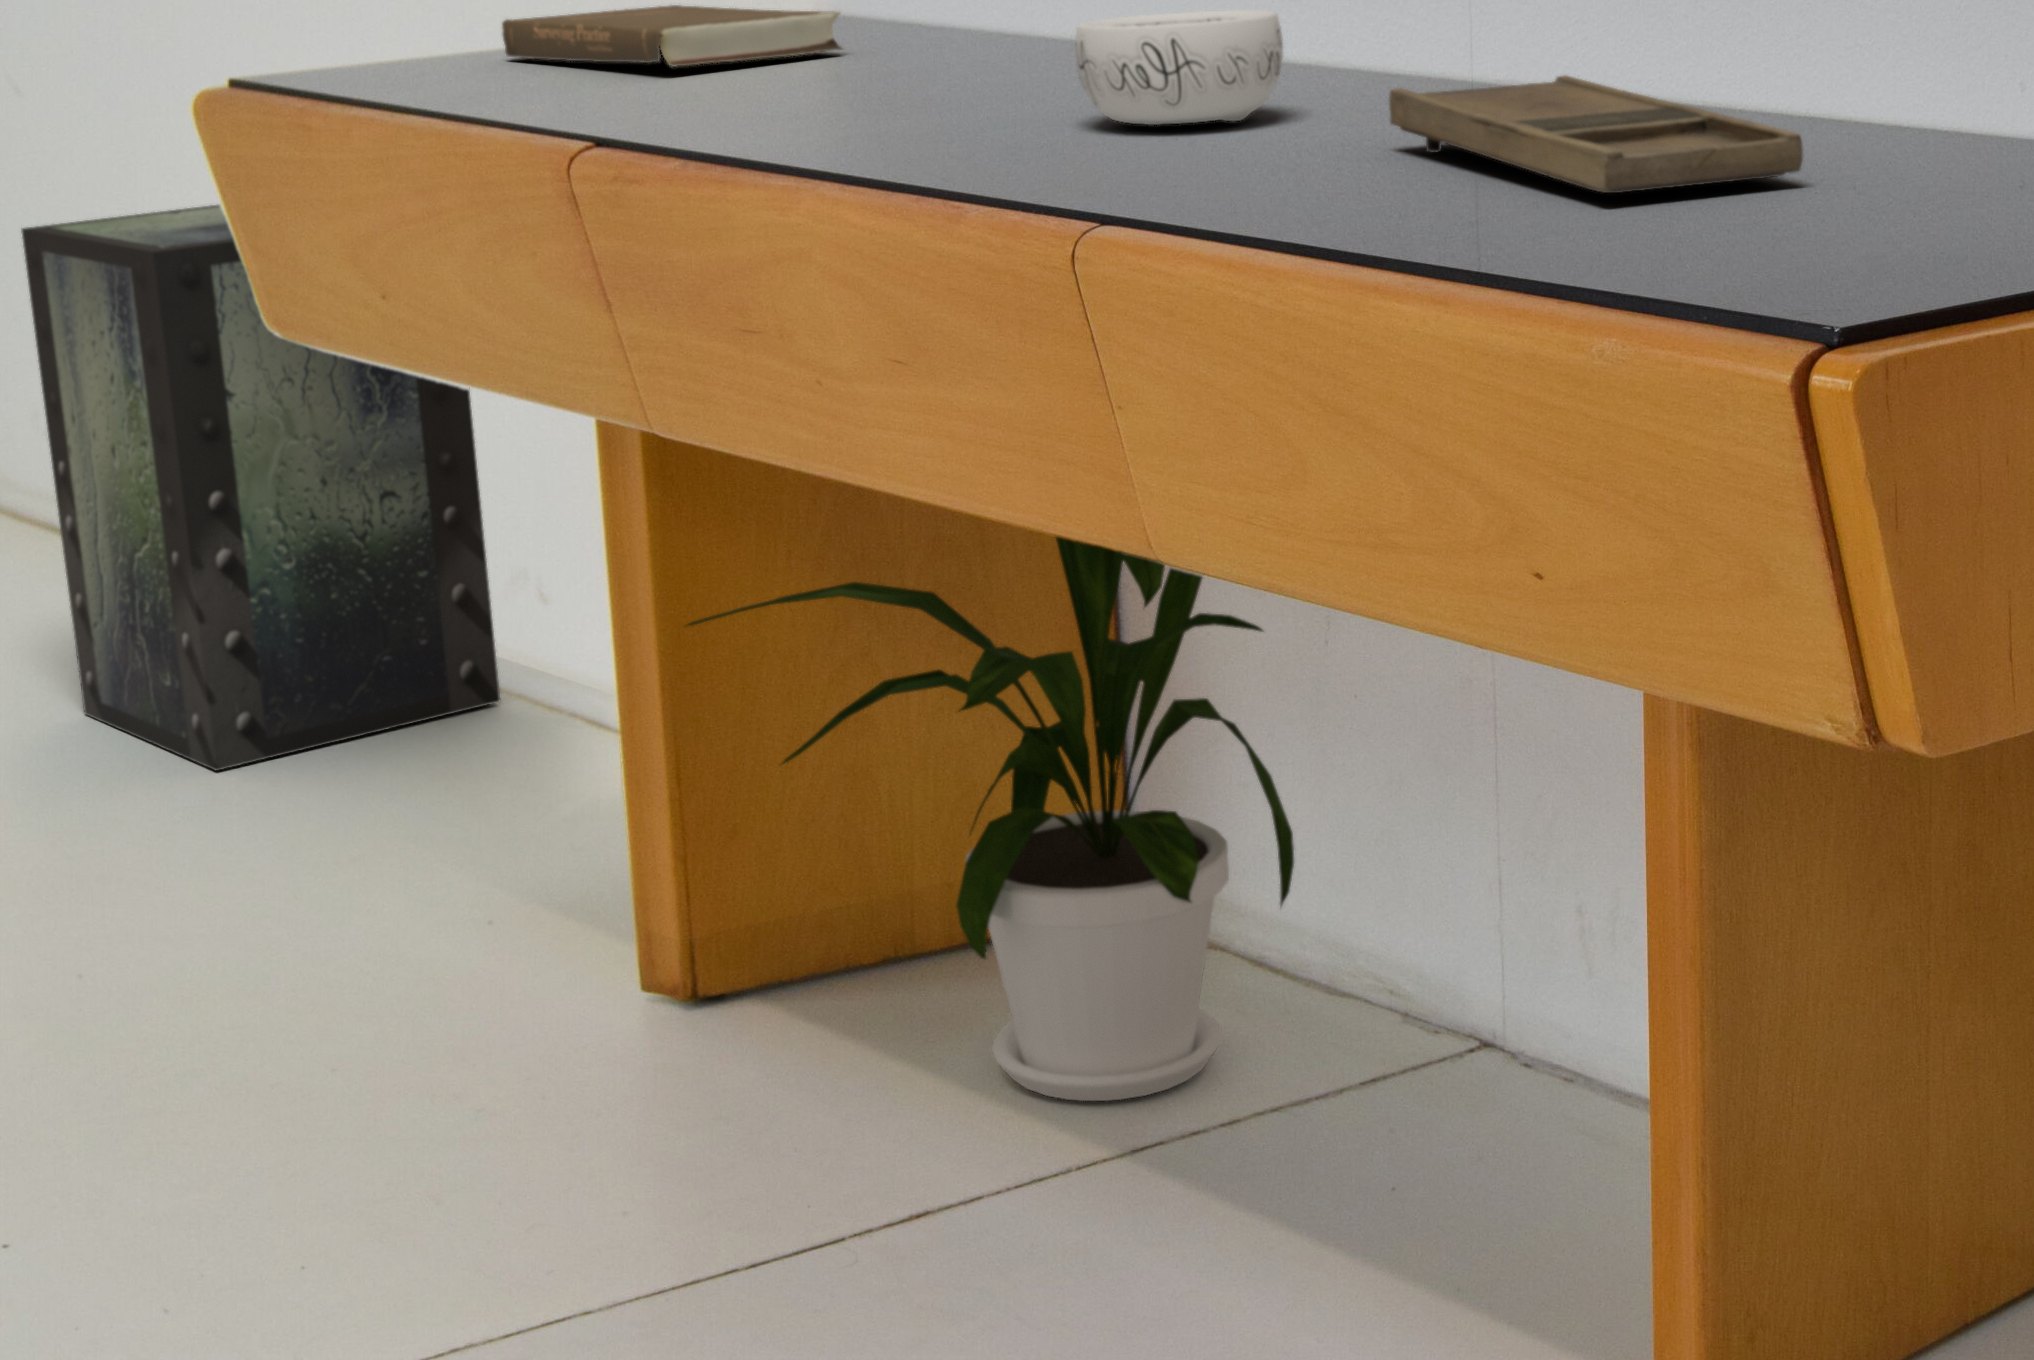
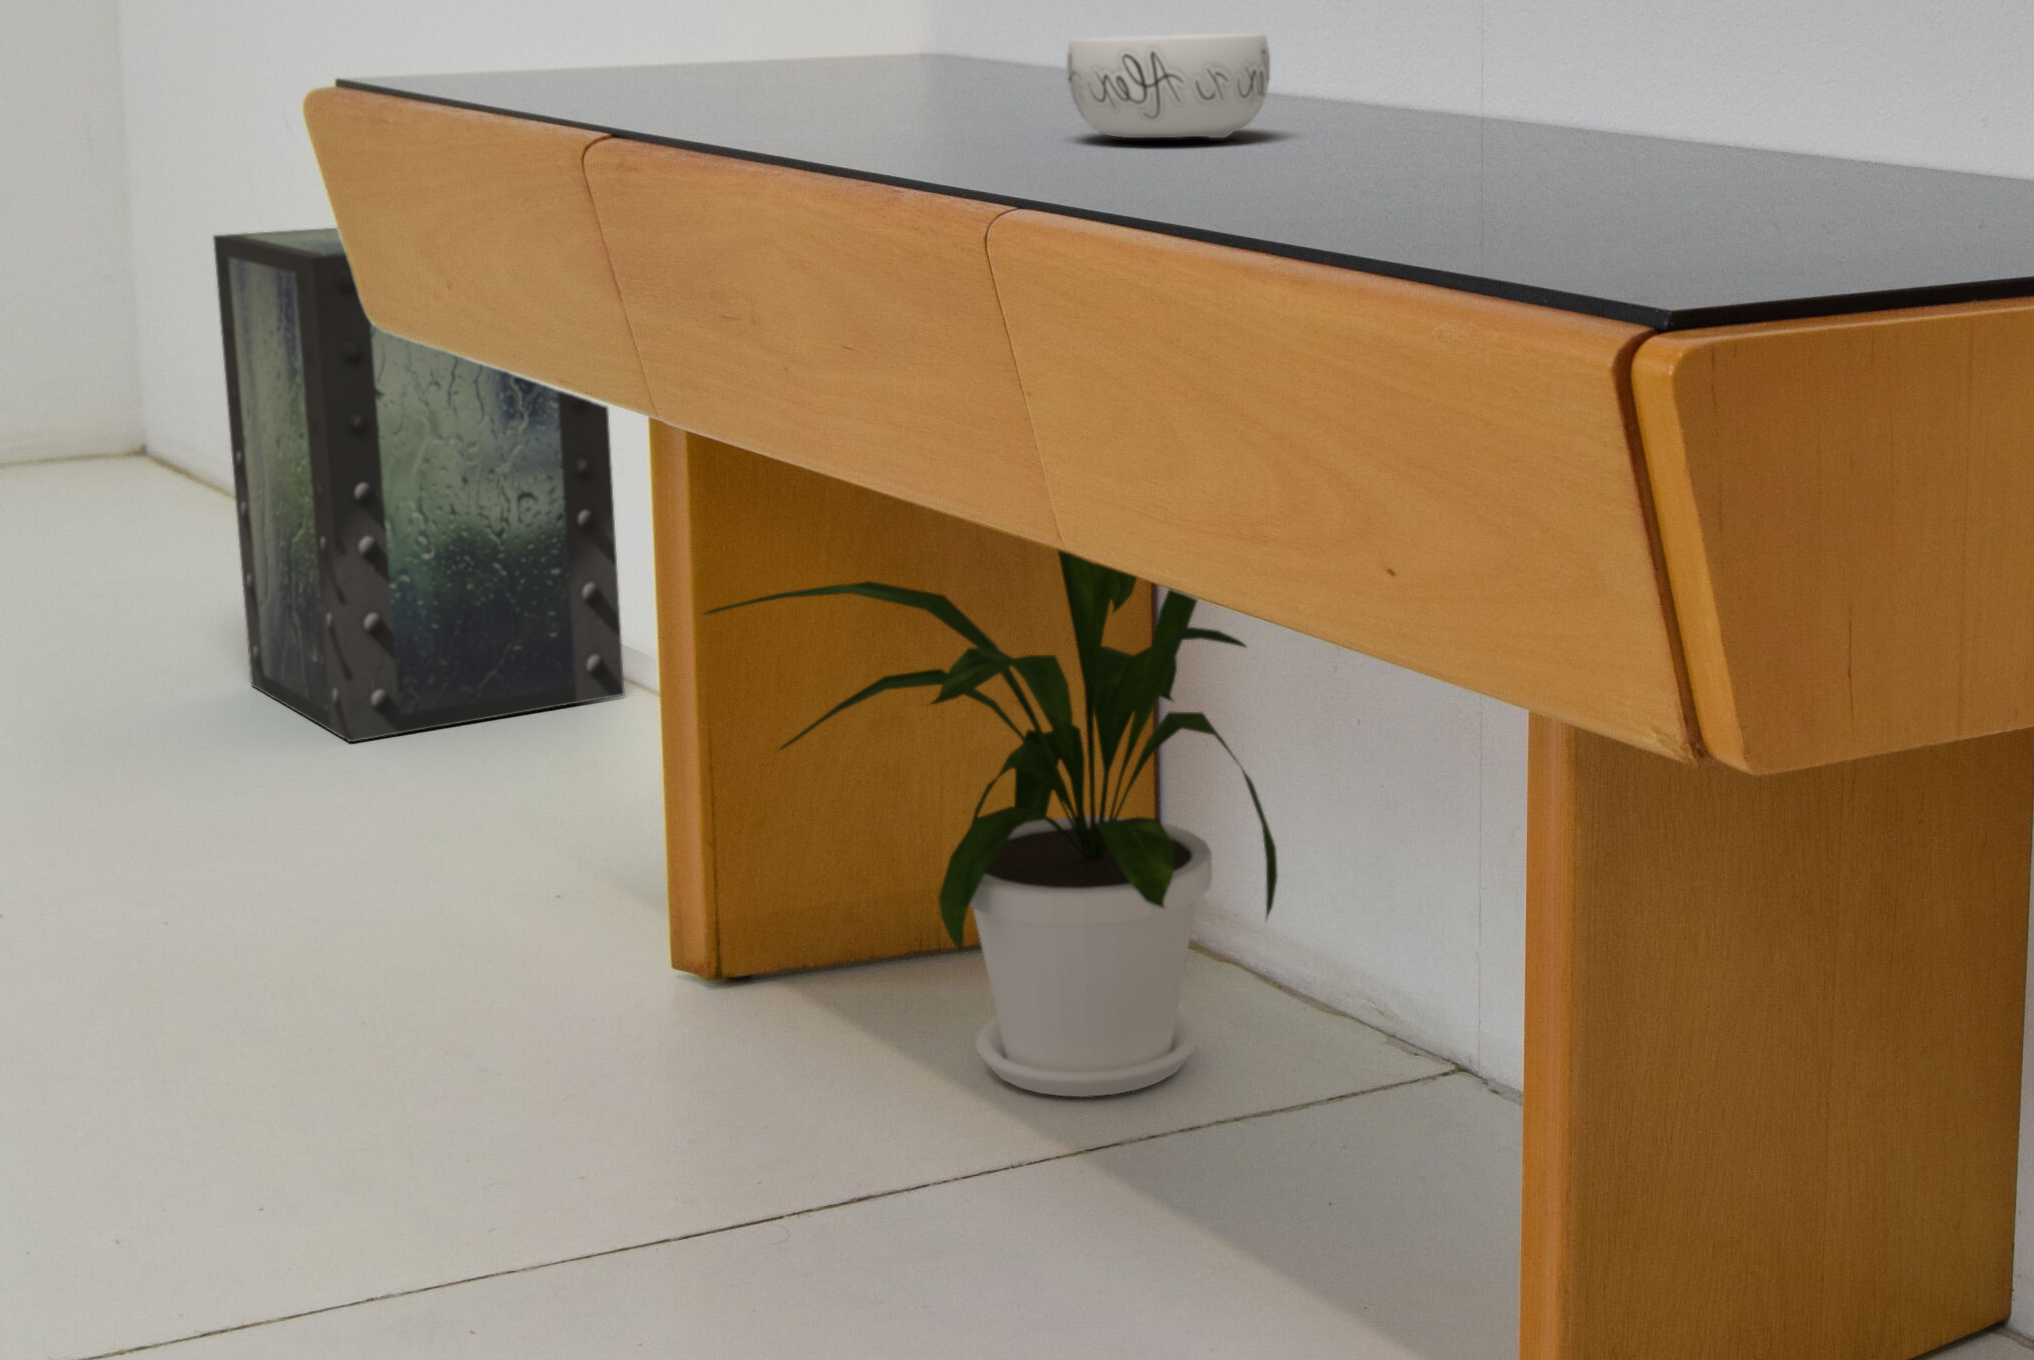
book: present [502,5,842,67] -> none [599,37,910,85]
tray: present [1389,76,1803,193] -> none [1347,99,1728,199]

